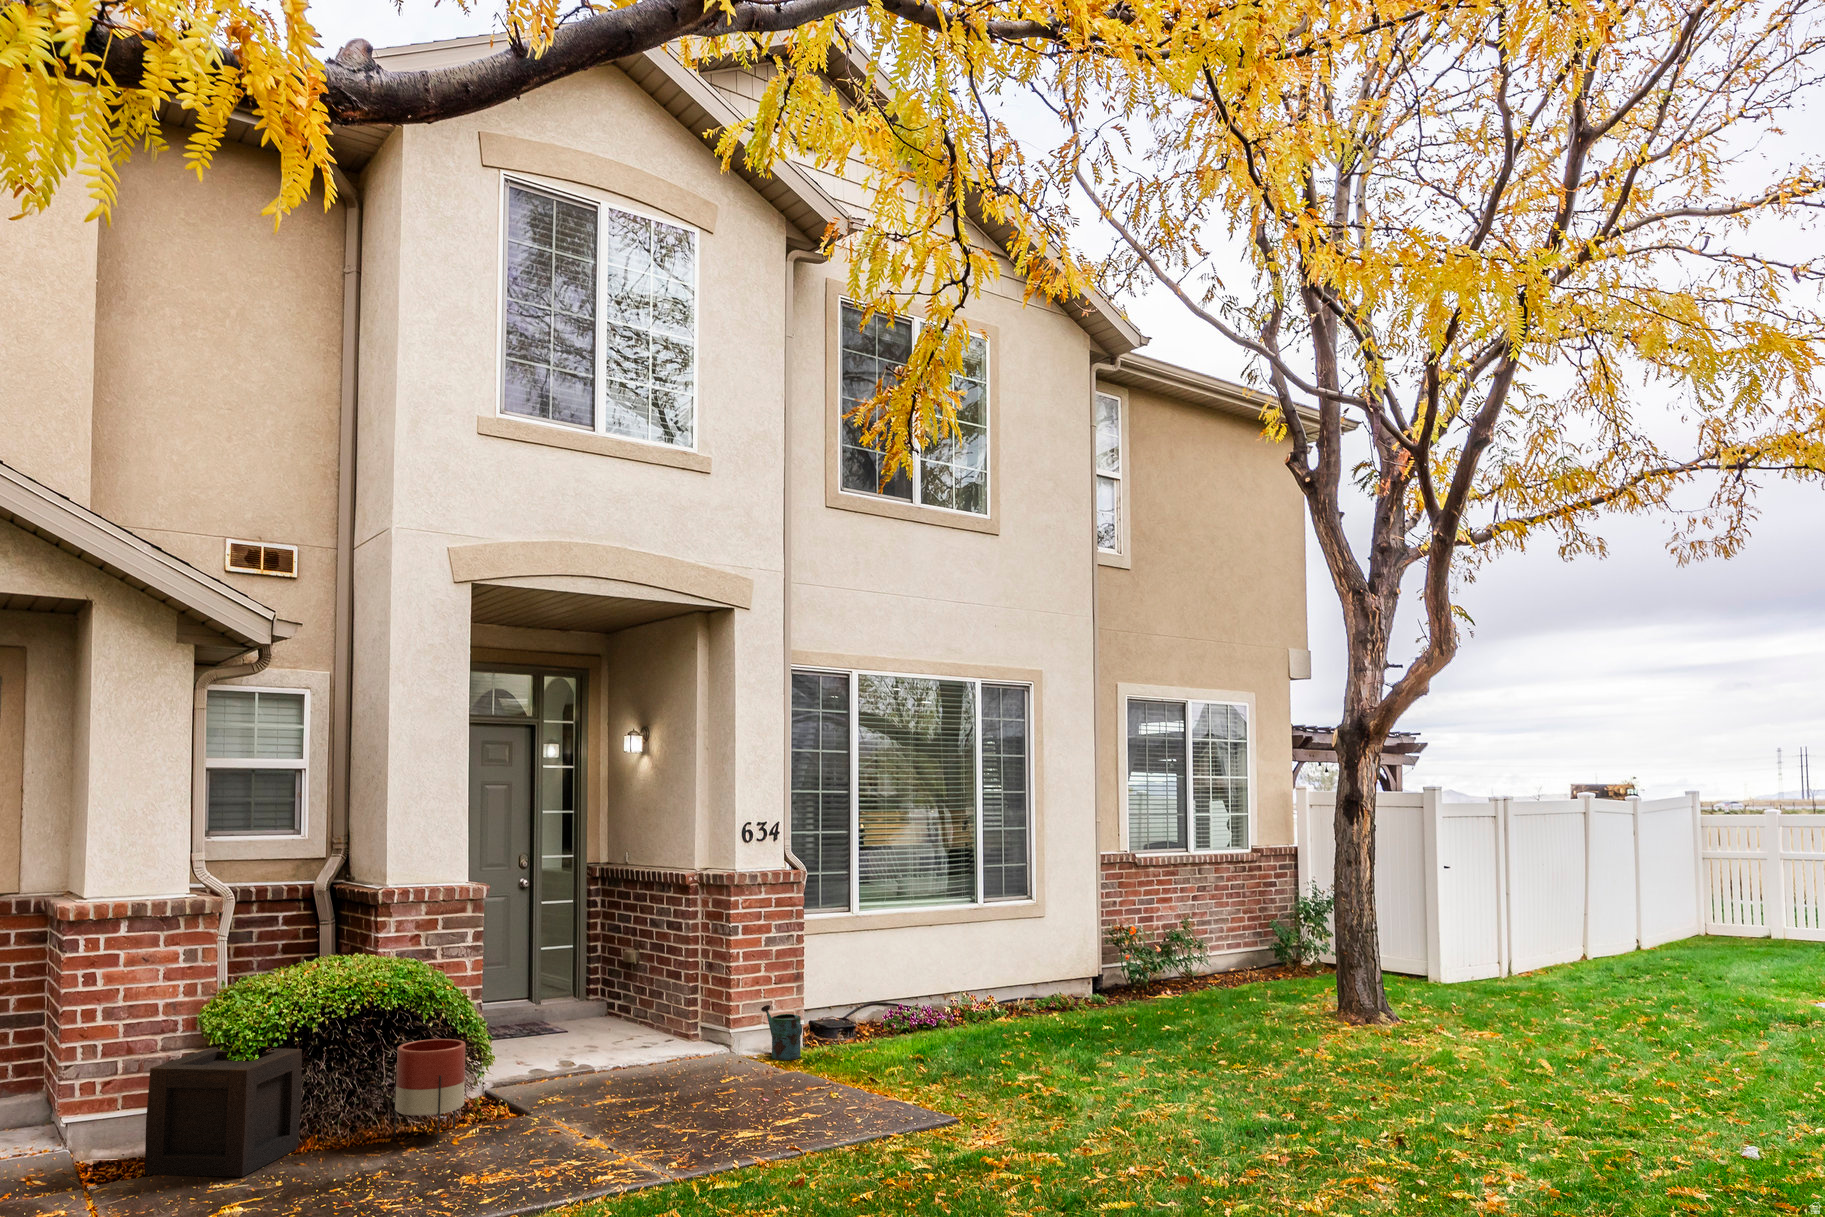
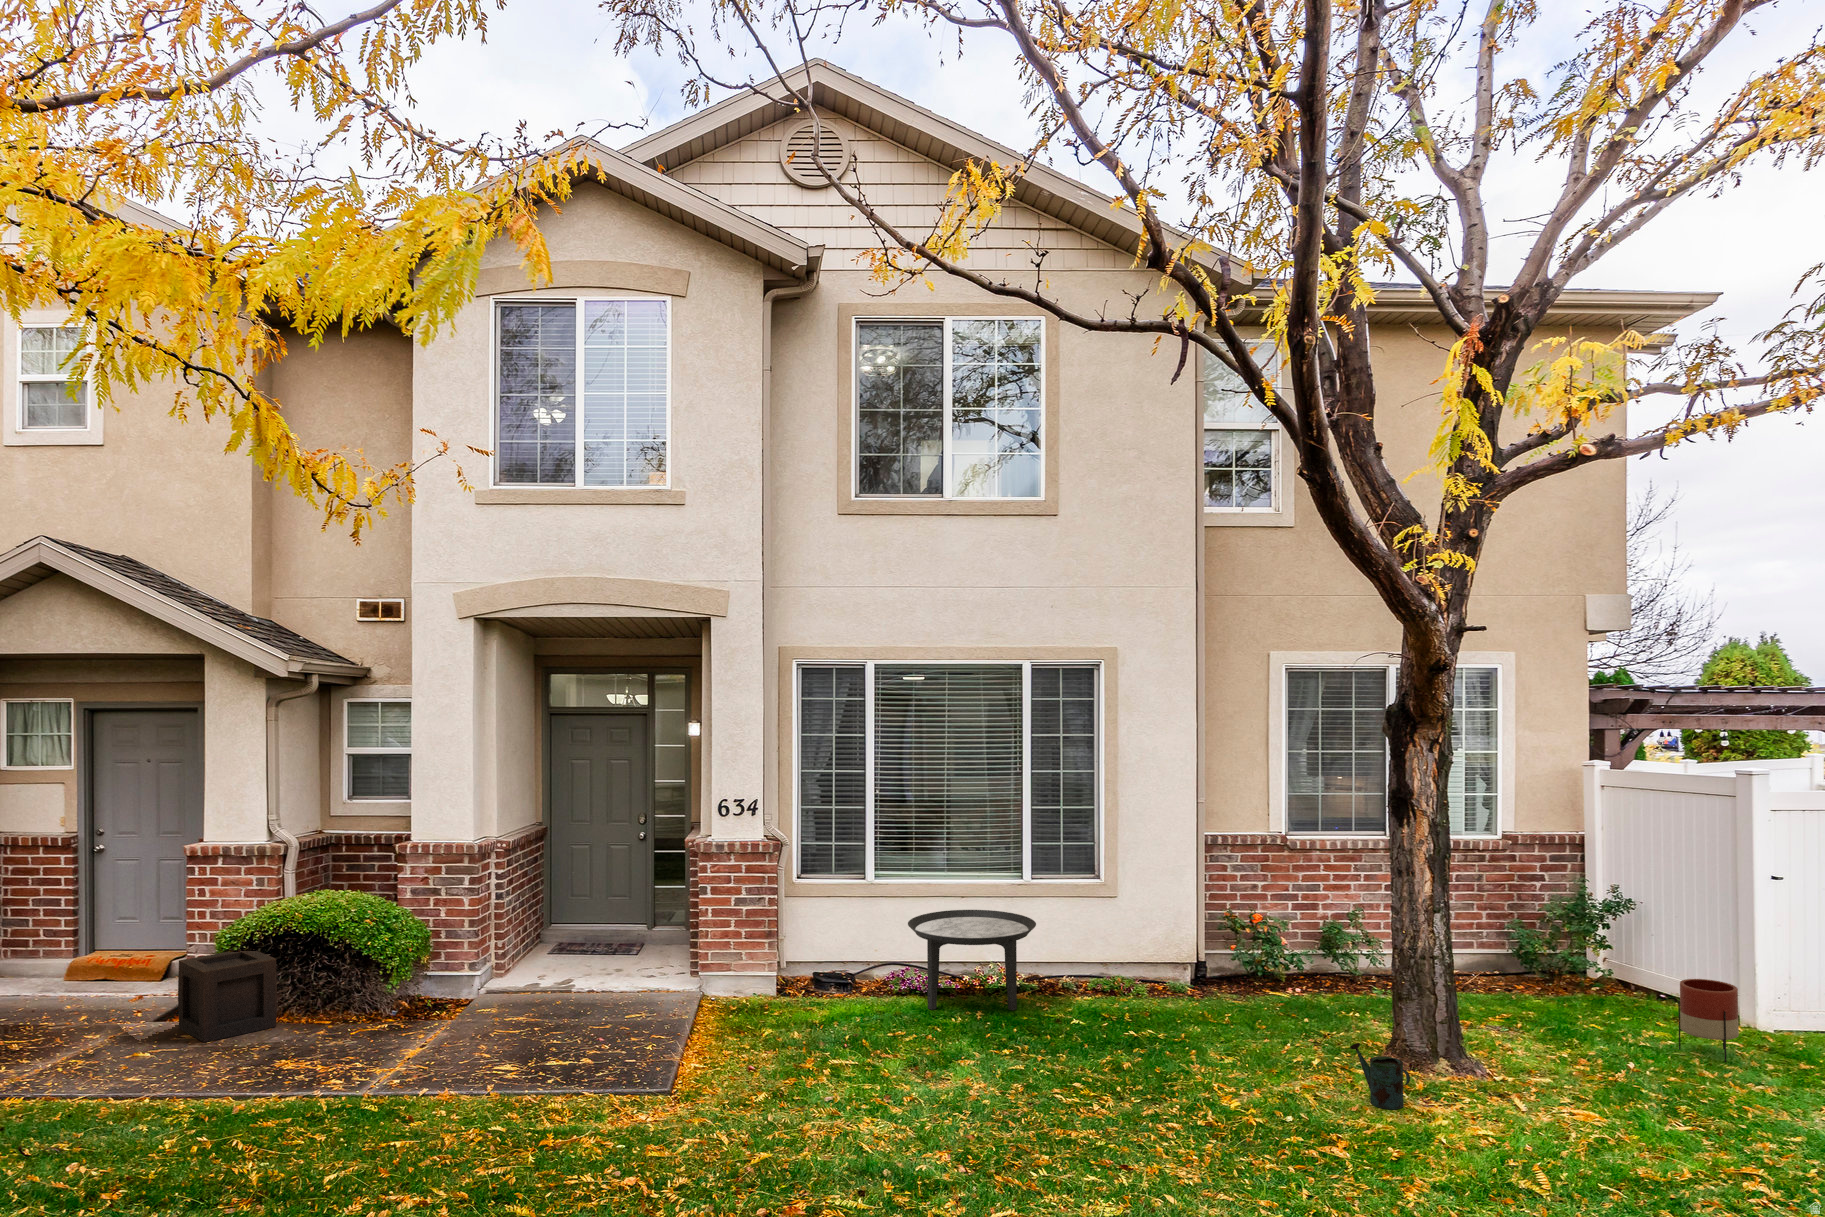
round table: none [910,936,1040,1031] -> present [908,910,1036,1010]
watering can: present [761,1005,802,1060] -> present [1350,1043,1410,1109]
planter: present [394,1039,466,1143] -> present [1678,979,1739,1062]

